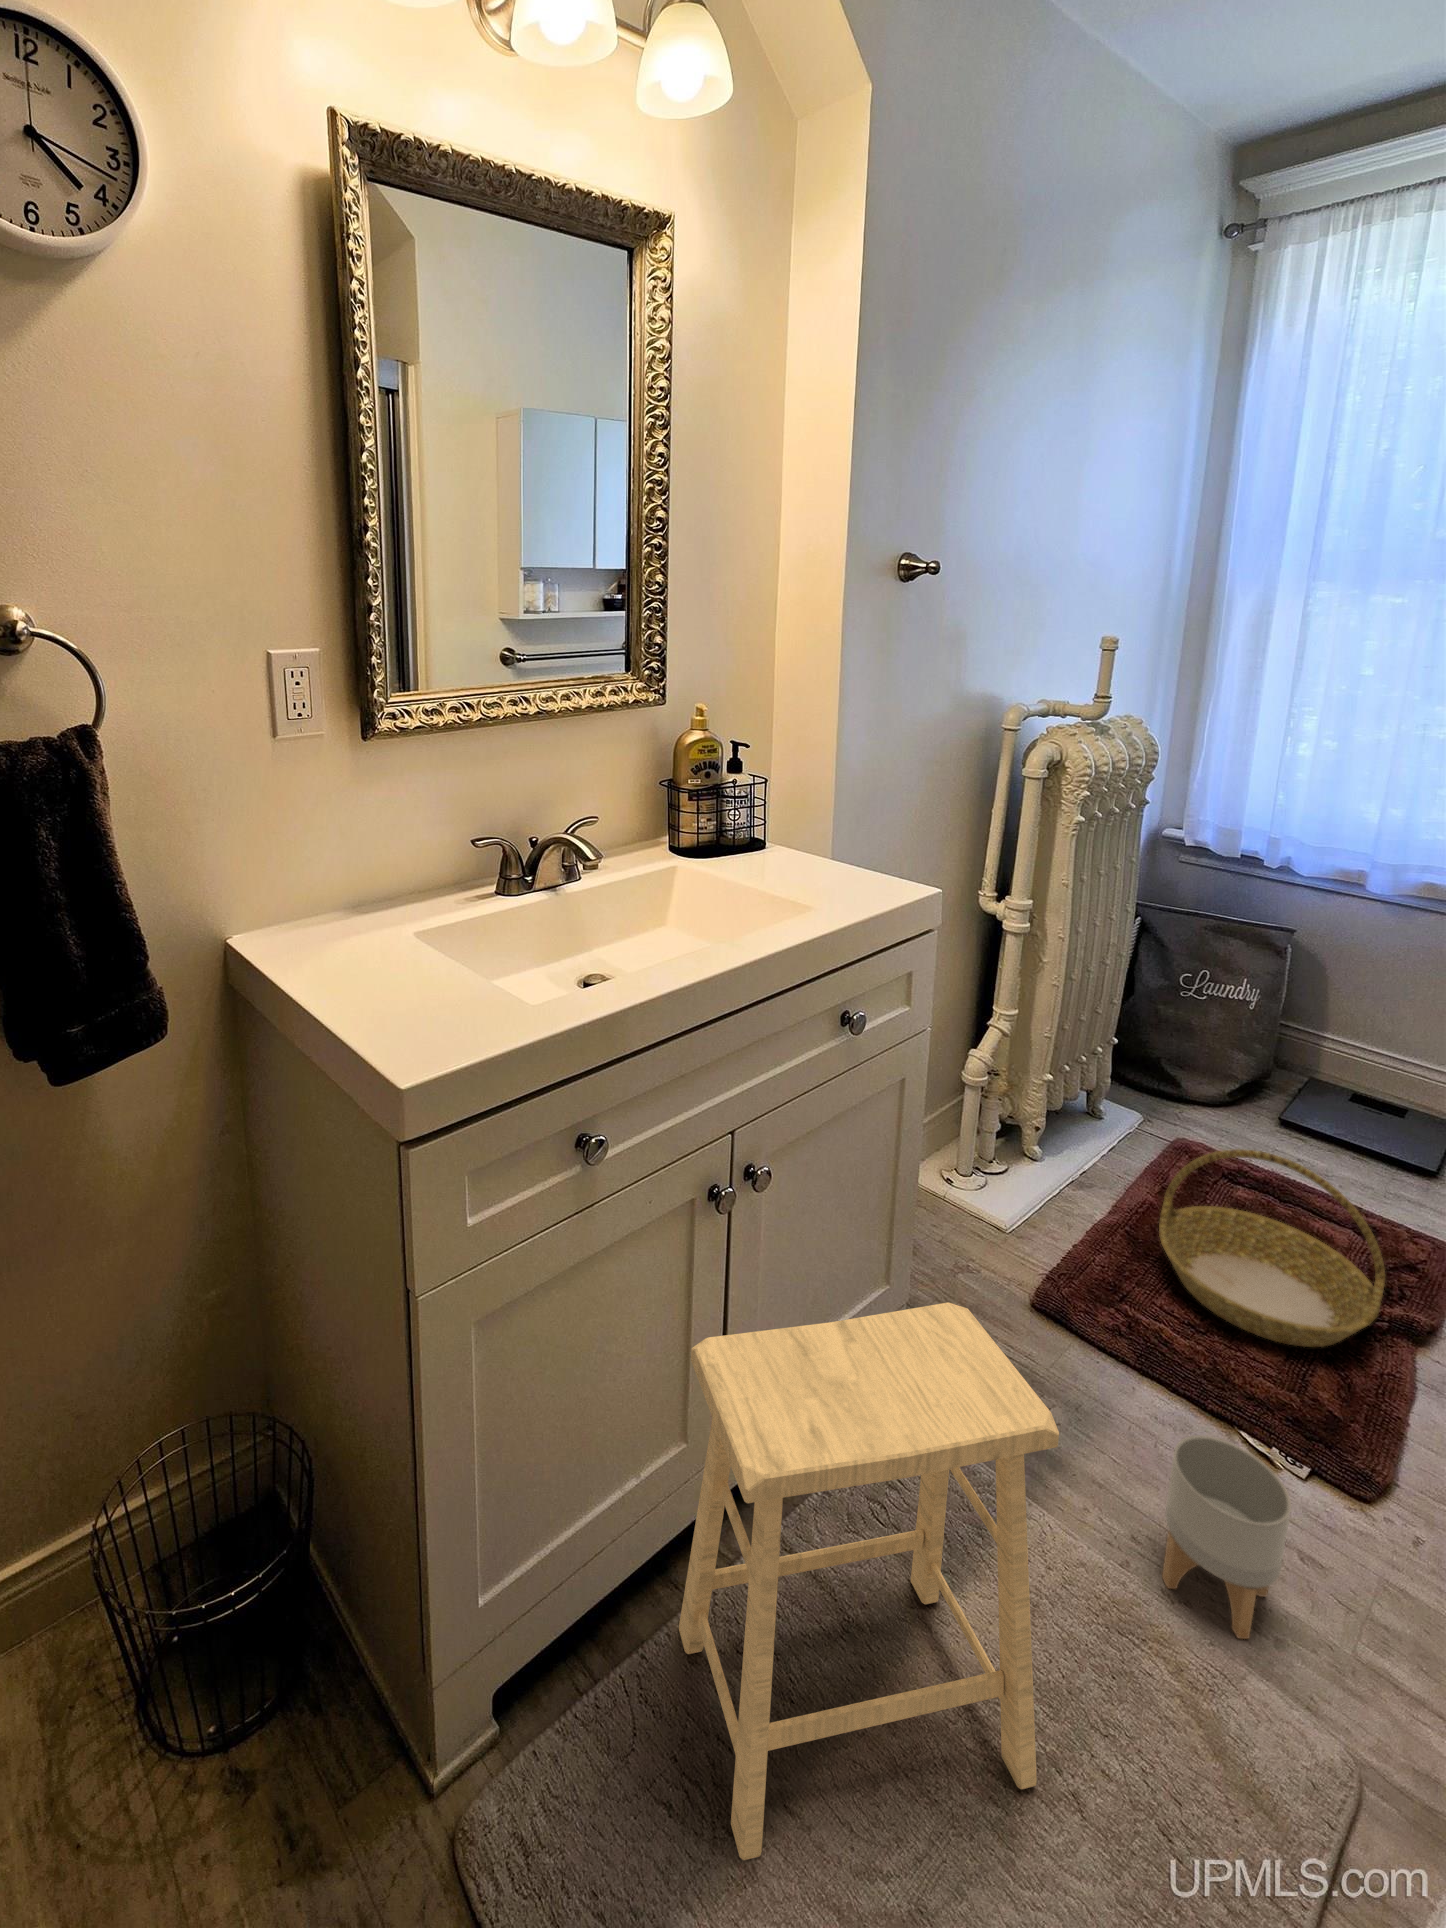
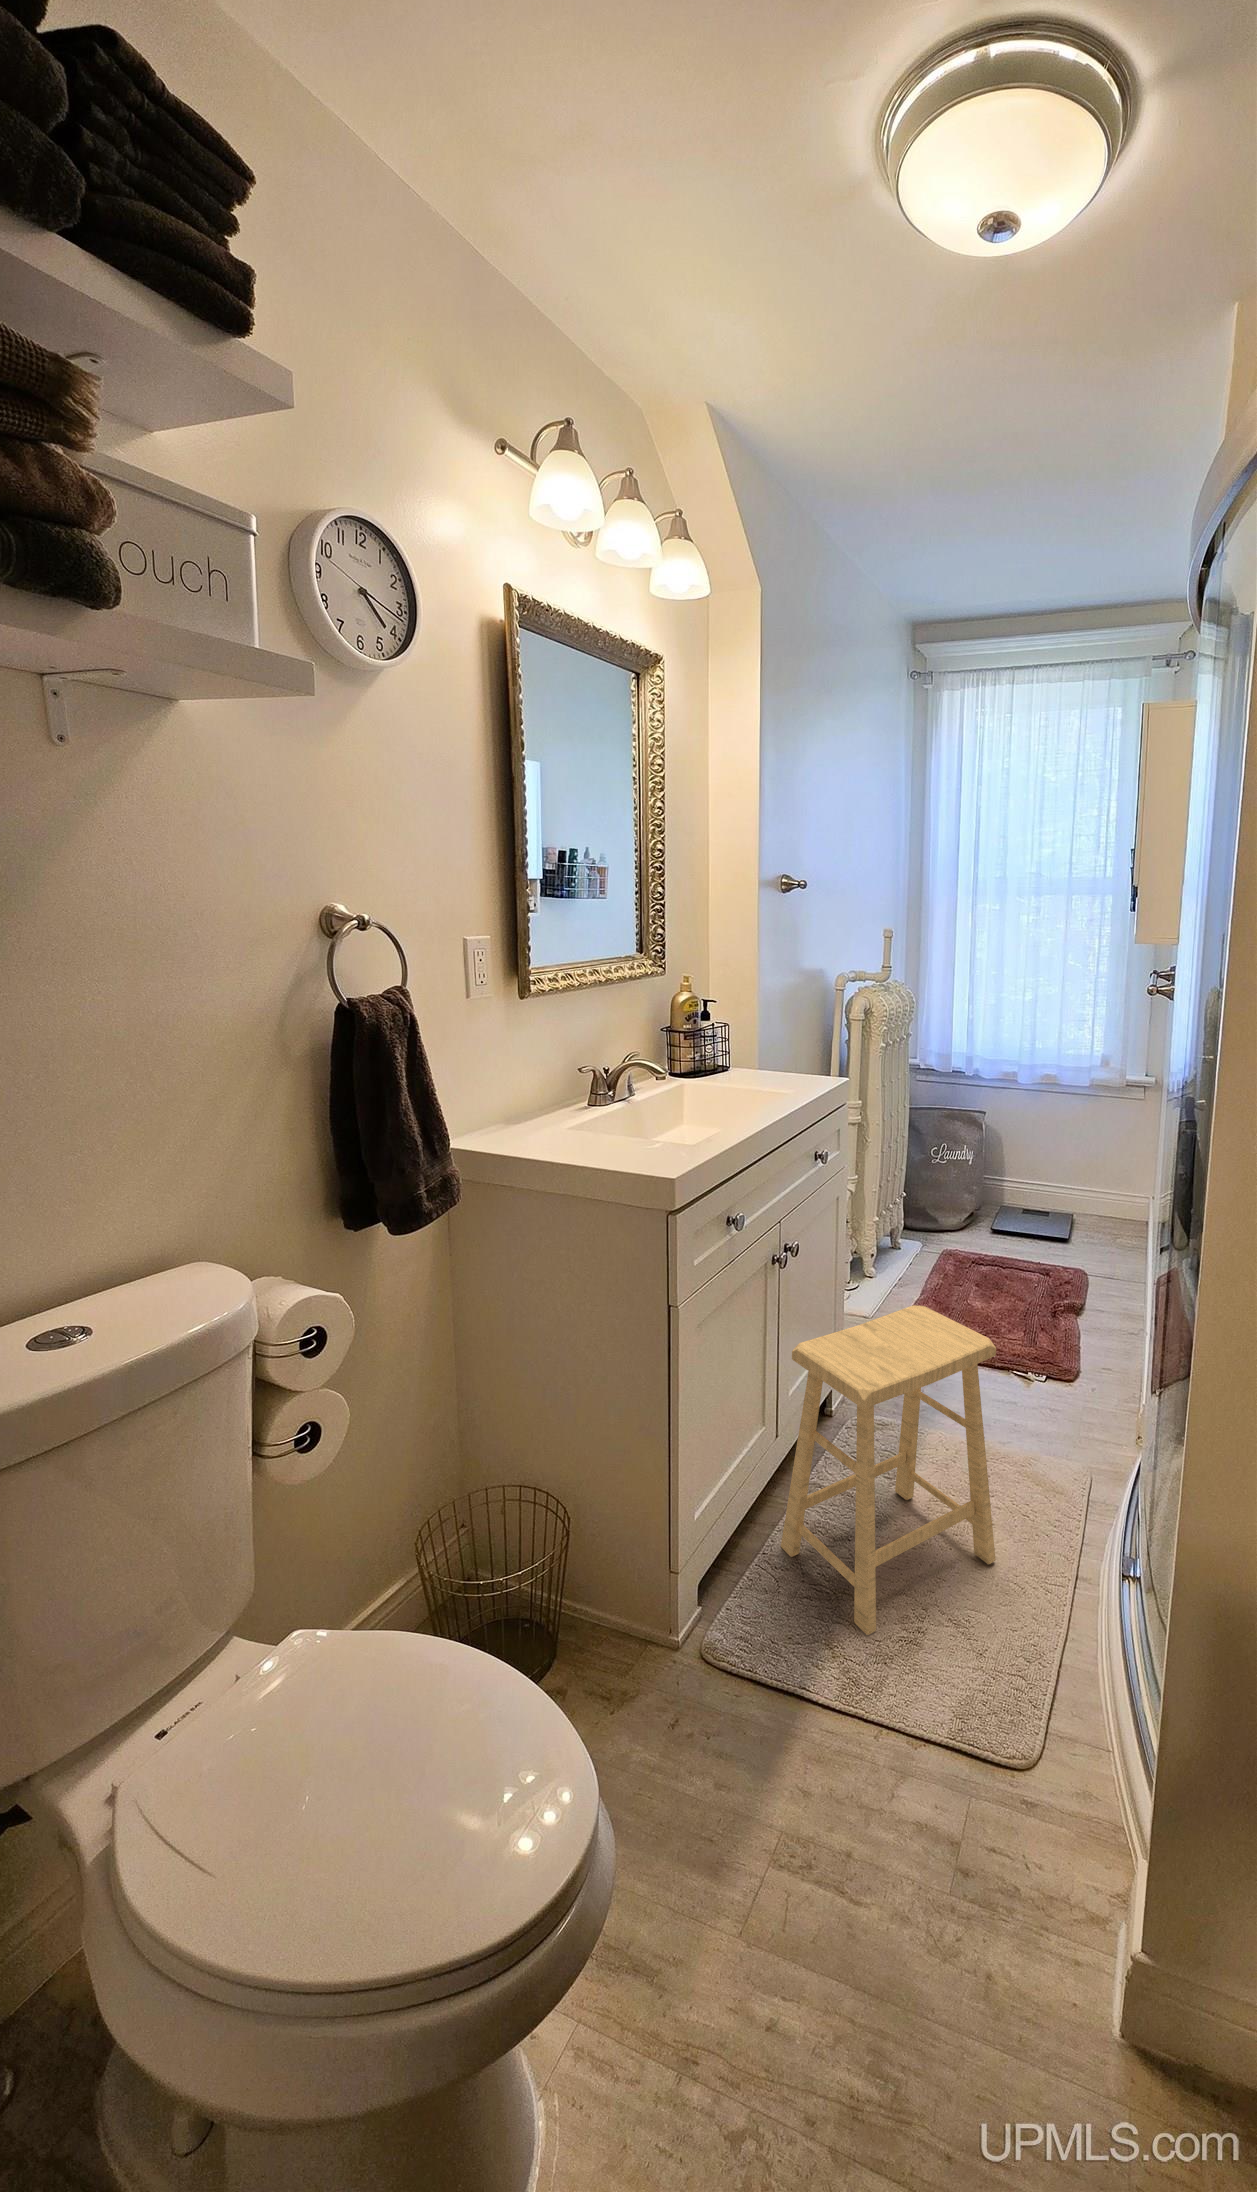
basket: present [1159,1149,1385,1347] -> none [954,1231,1077,1340]
planter: present [1162,1435,1291,1639] -> none [1013,1373,1079,1475]

